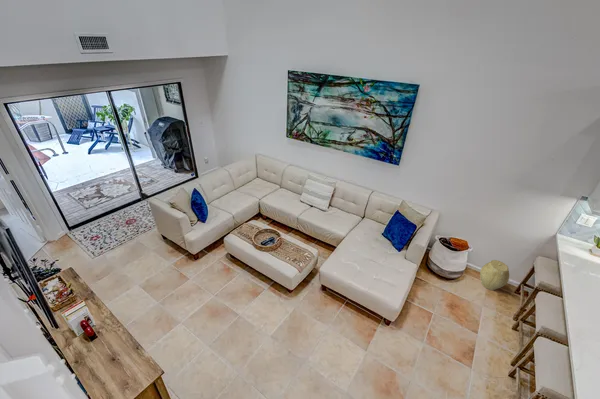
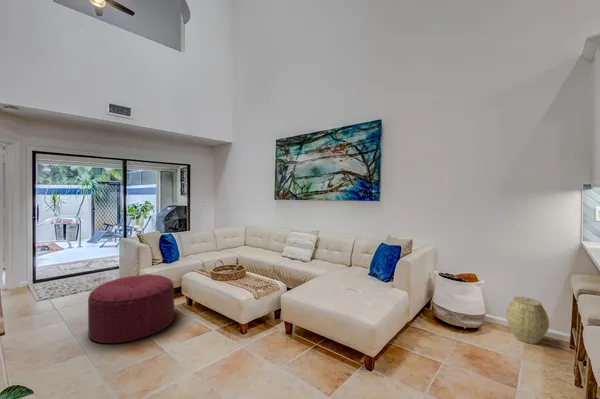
ottoman: none [159,244,228,311] -> present [88,274,174,343]

